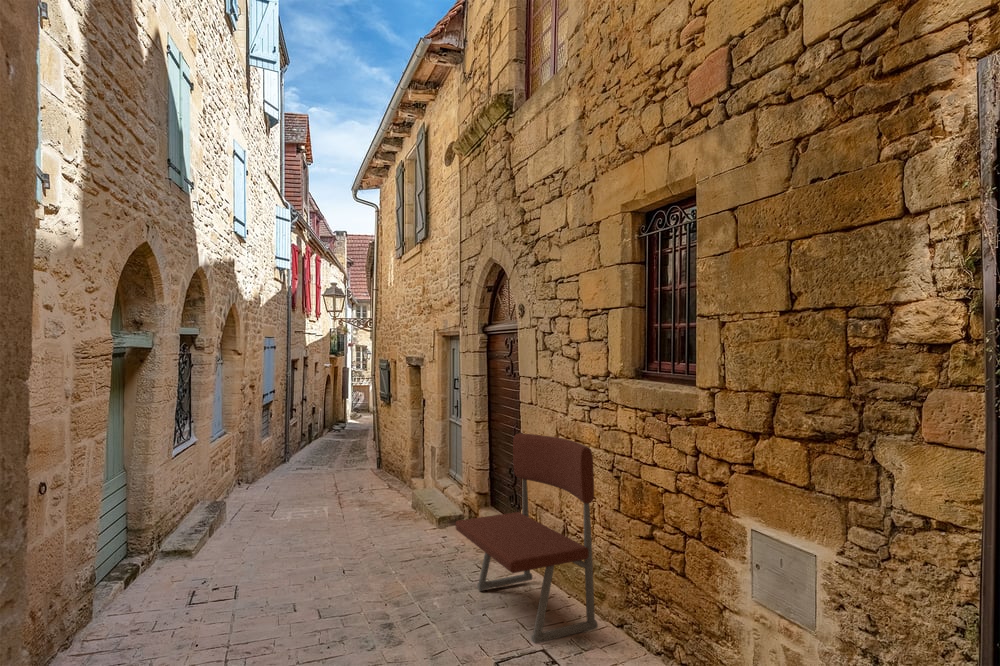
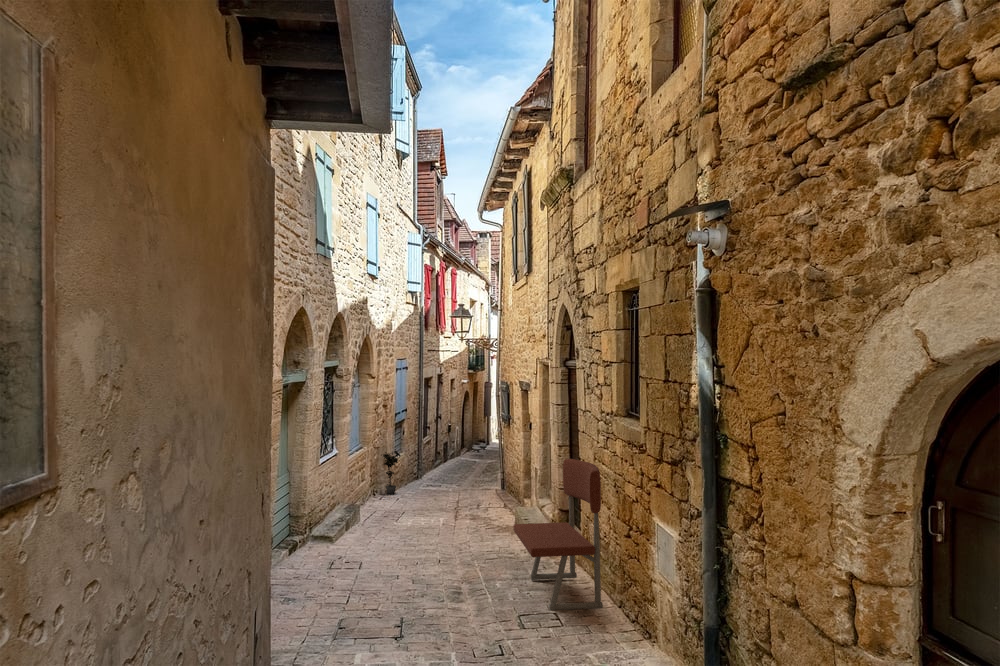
potted plant: none [247,433,271,483] -> present [383,449,401,495]

